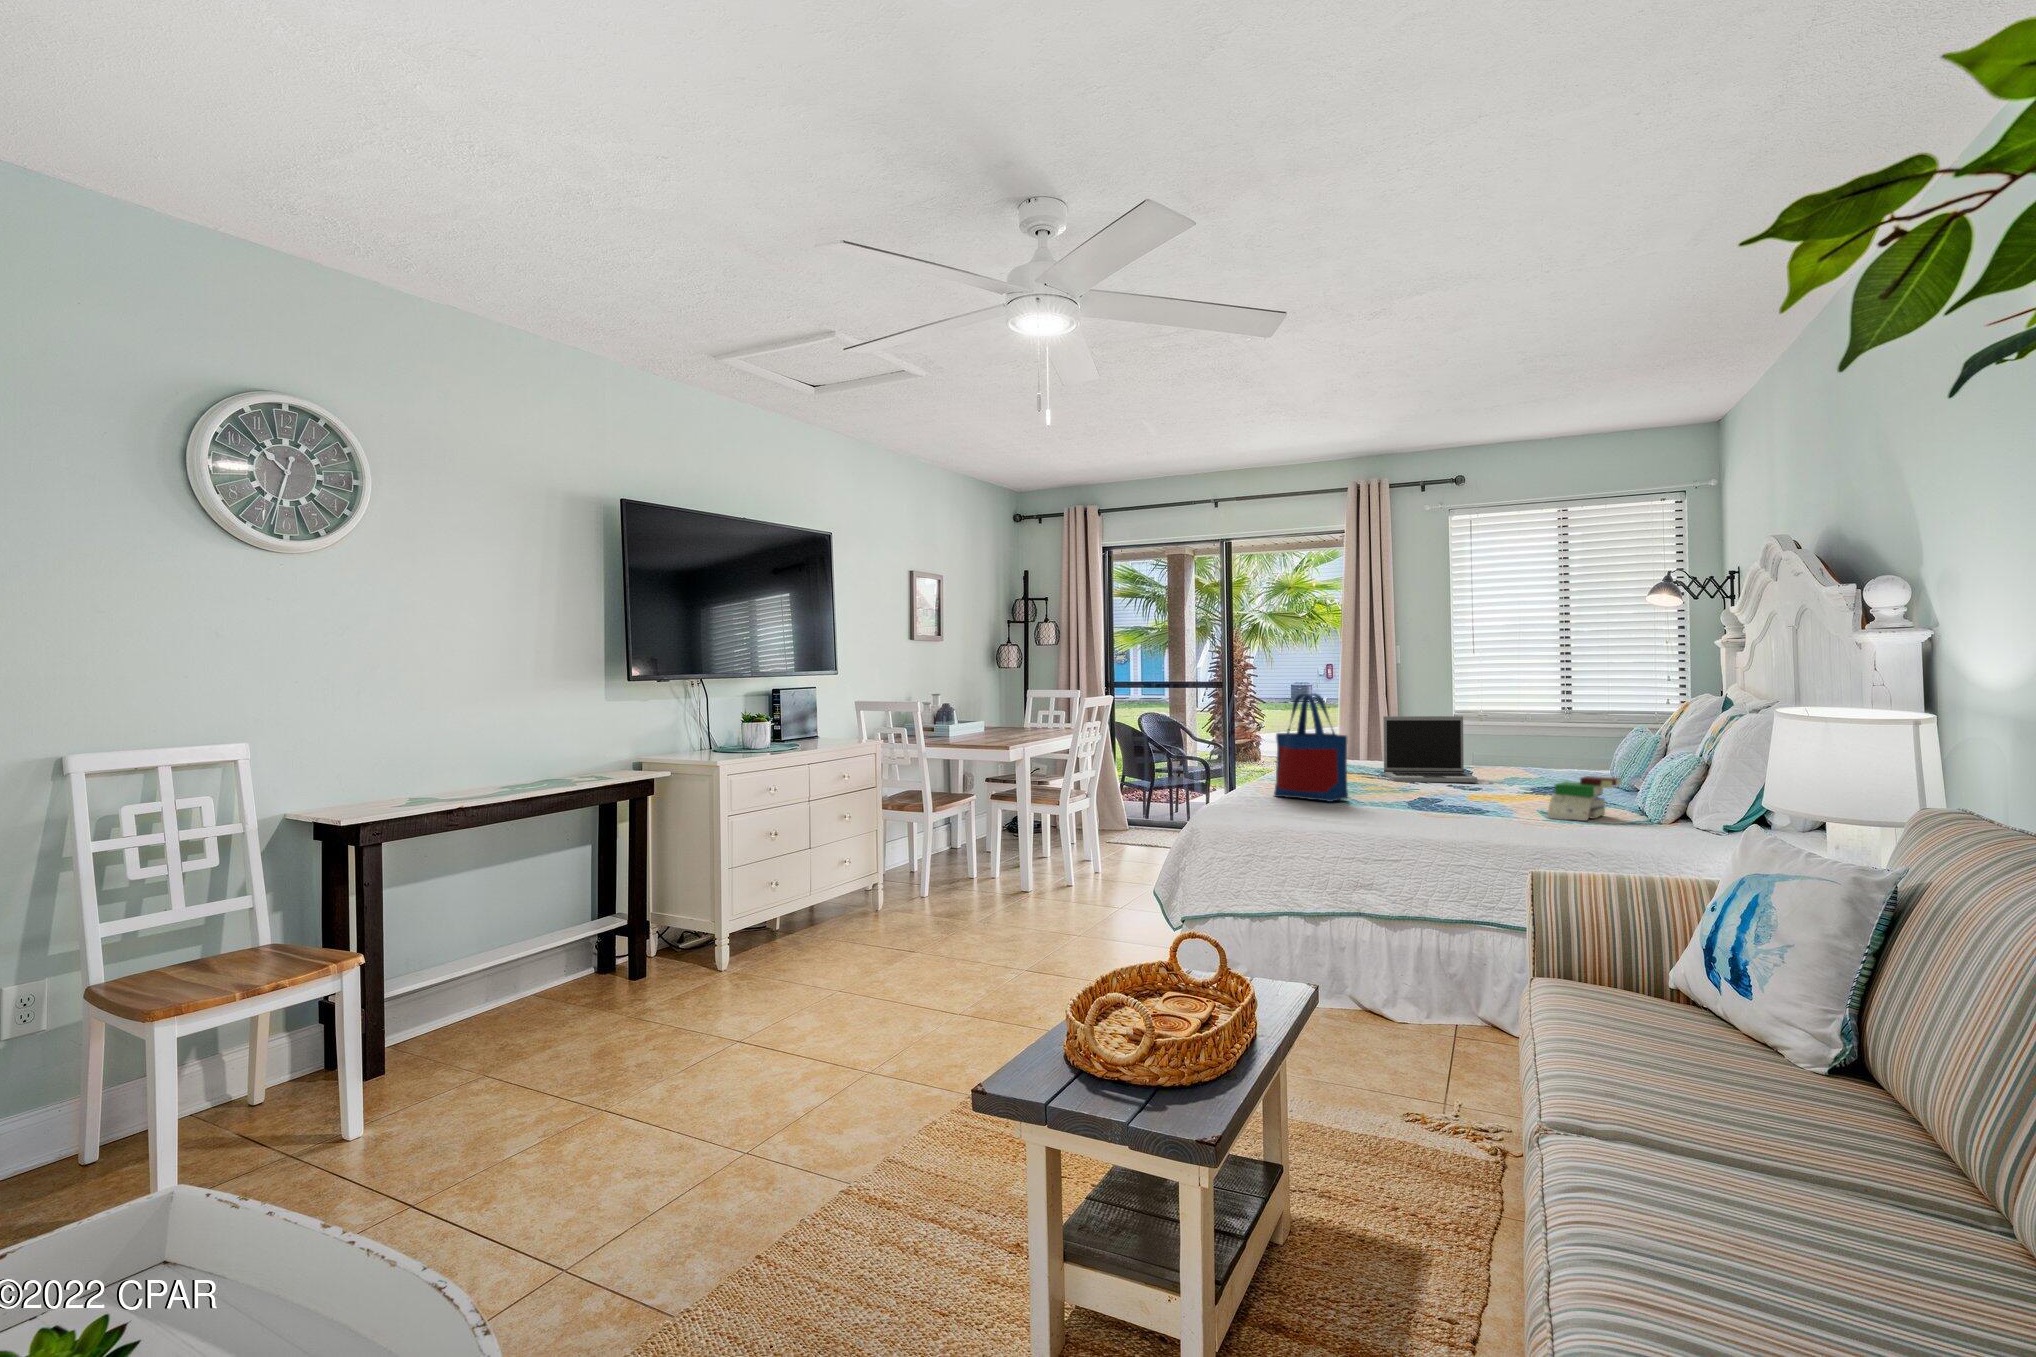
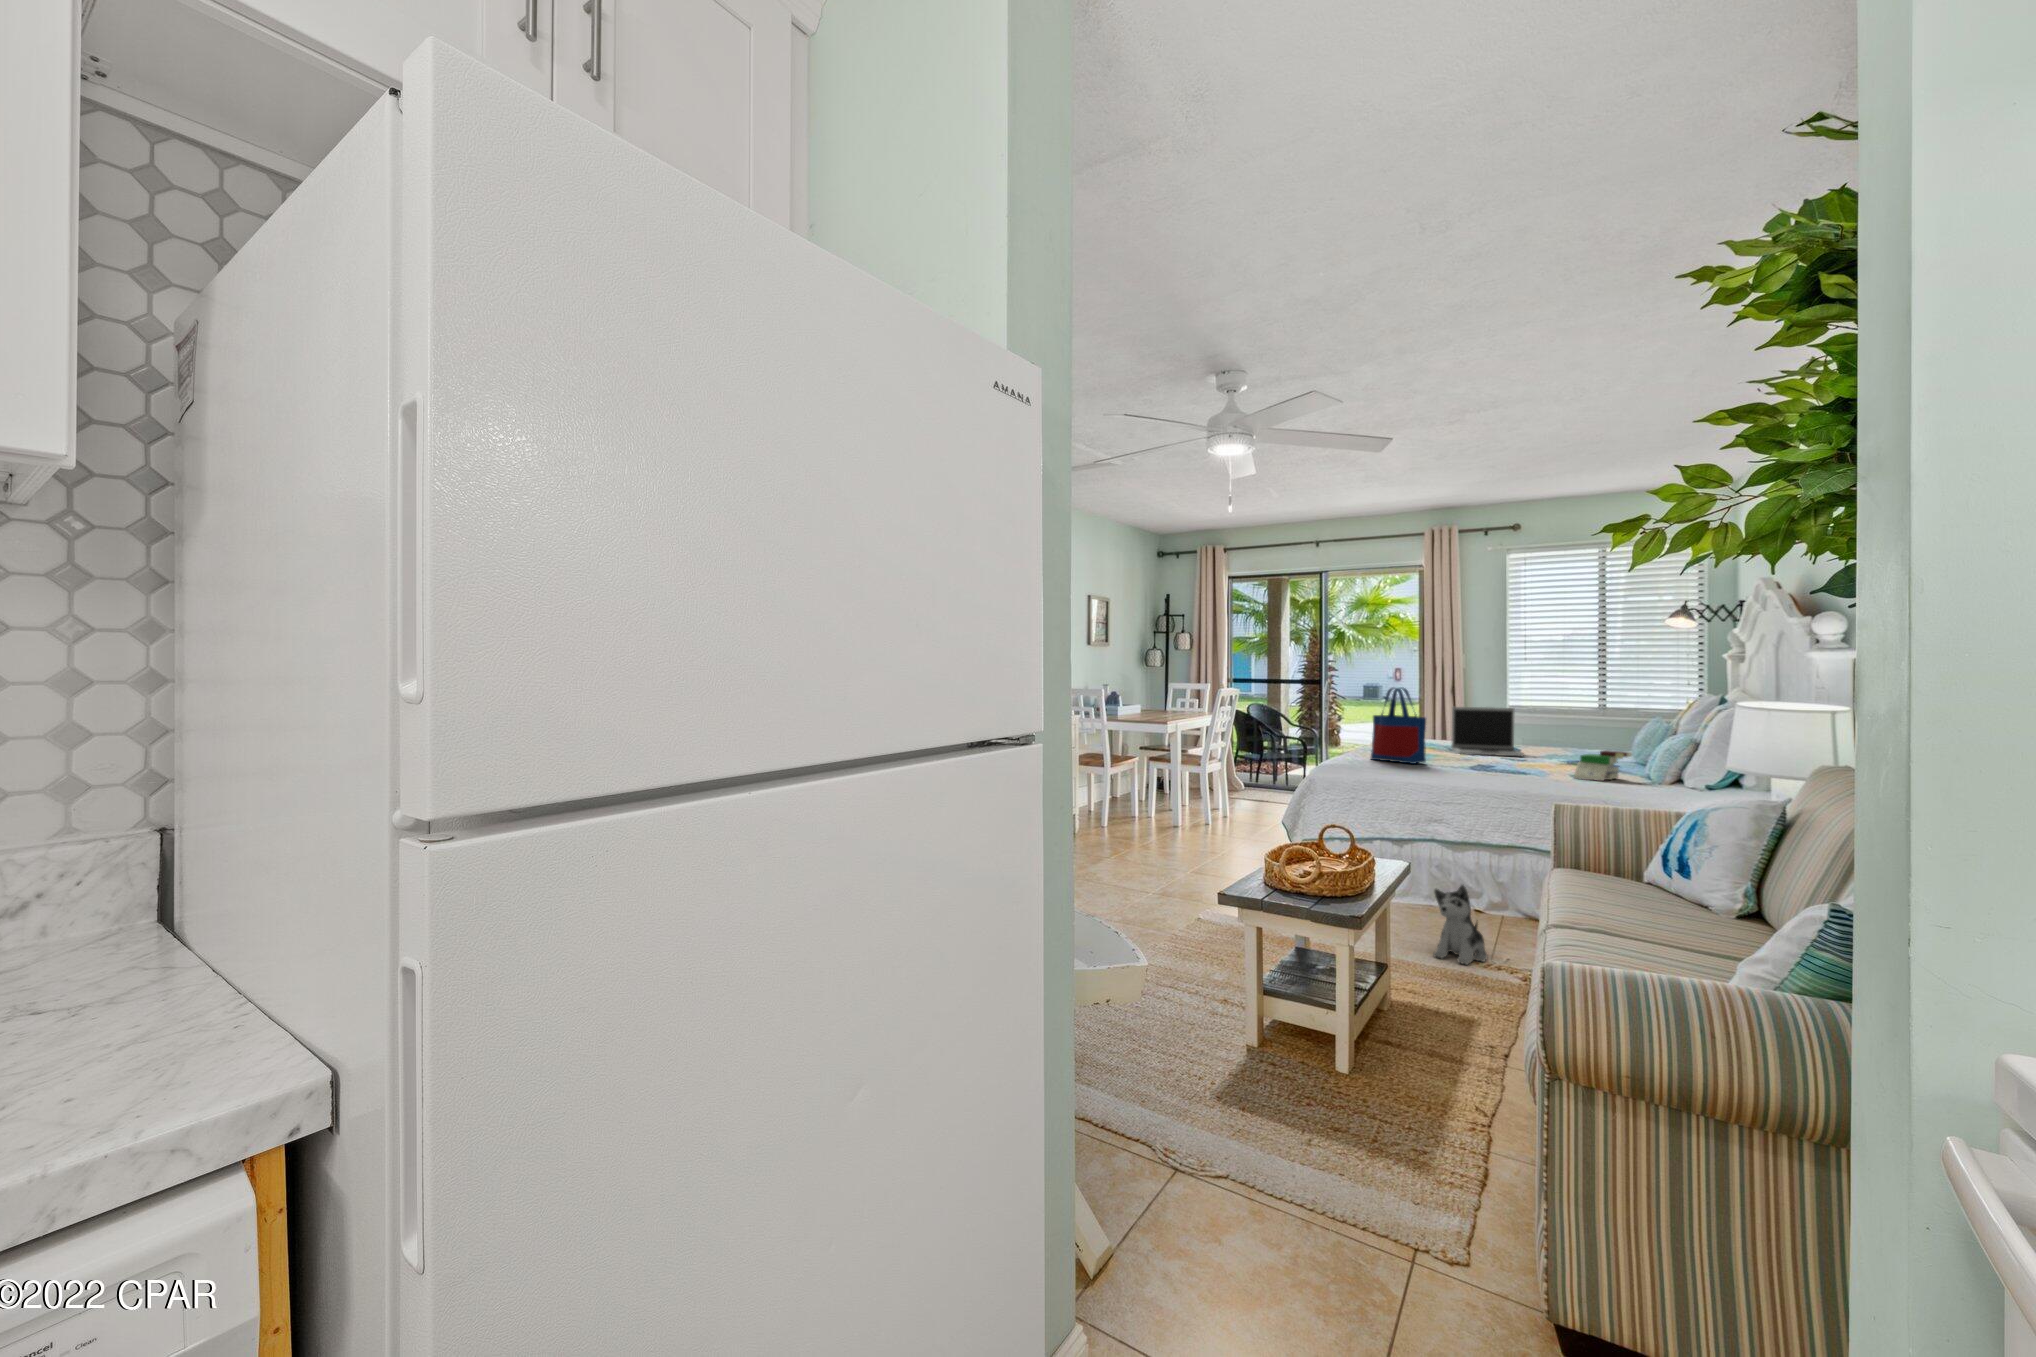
plush toy: none [1359,996,1438,1123] -> present [1433,885,1487,965]

